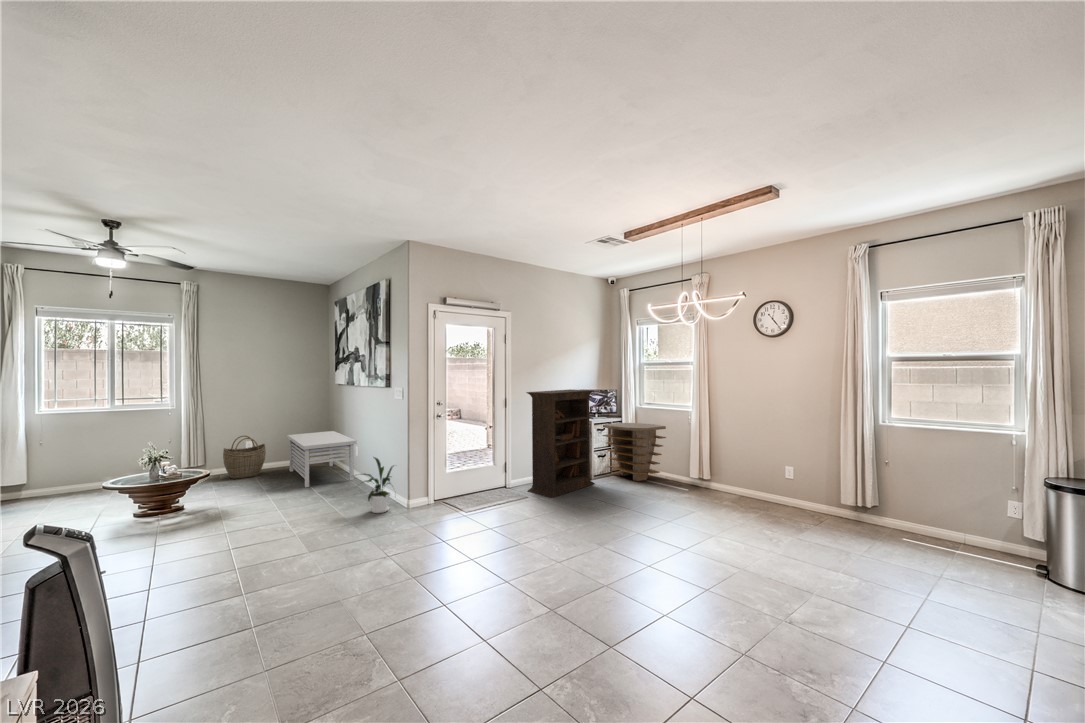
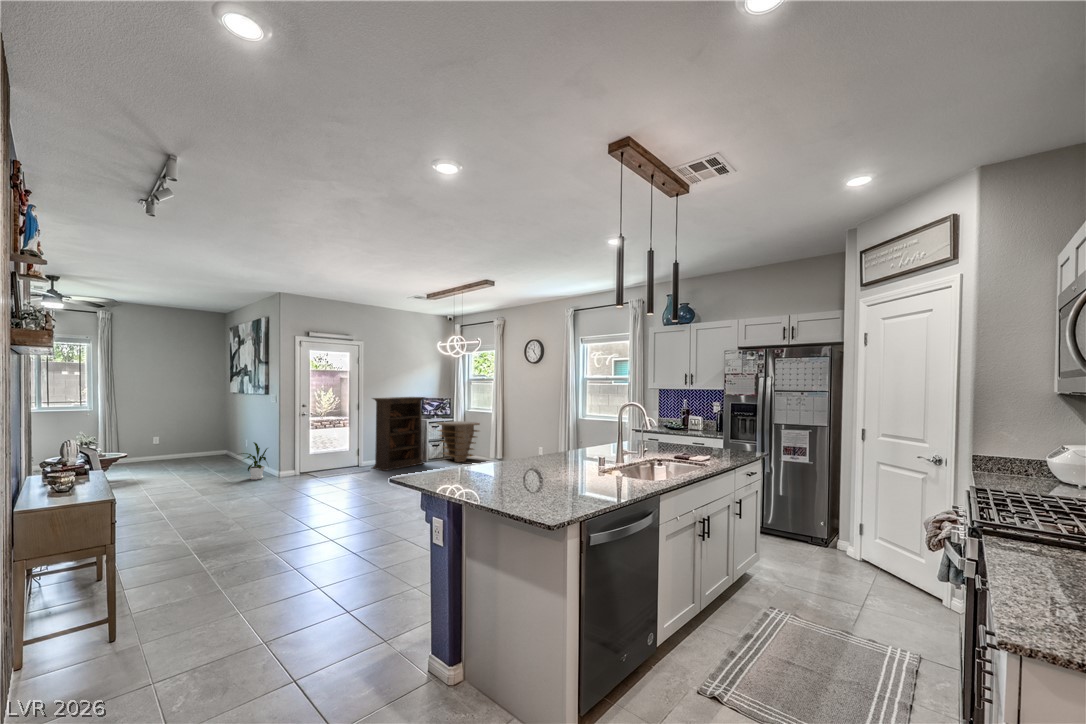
storage bench: present [287,431,357,487] -> none [188,429,245,469]
woven basket: present [223,436,266,479] -> none [134,432,169,465]

